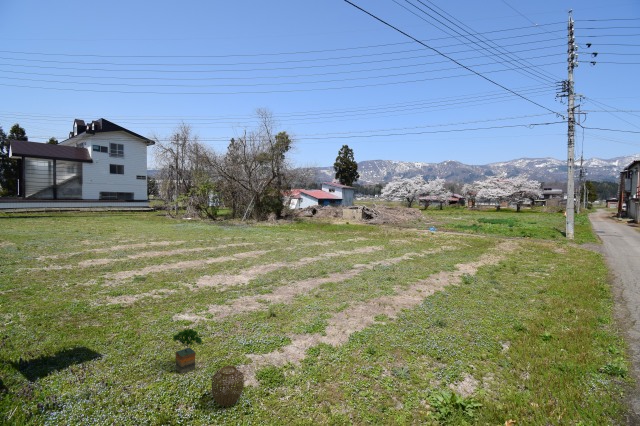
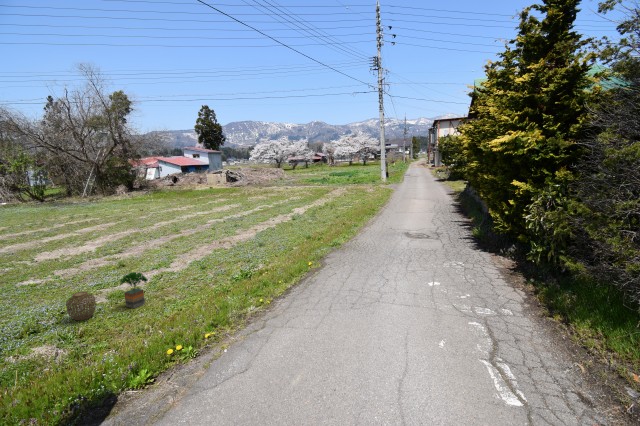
potted tree: present [173,329,202,373] -> present [120,272,148,308]

